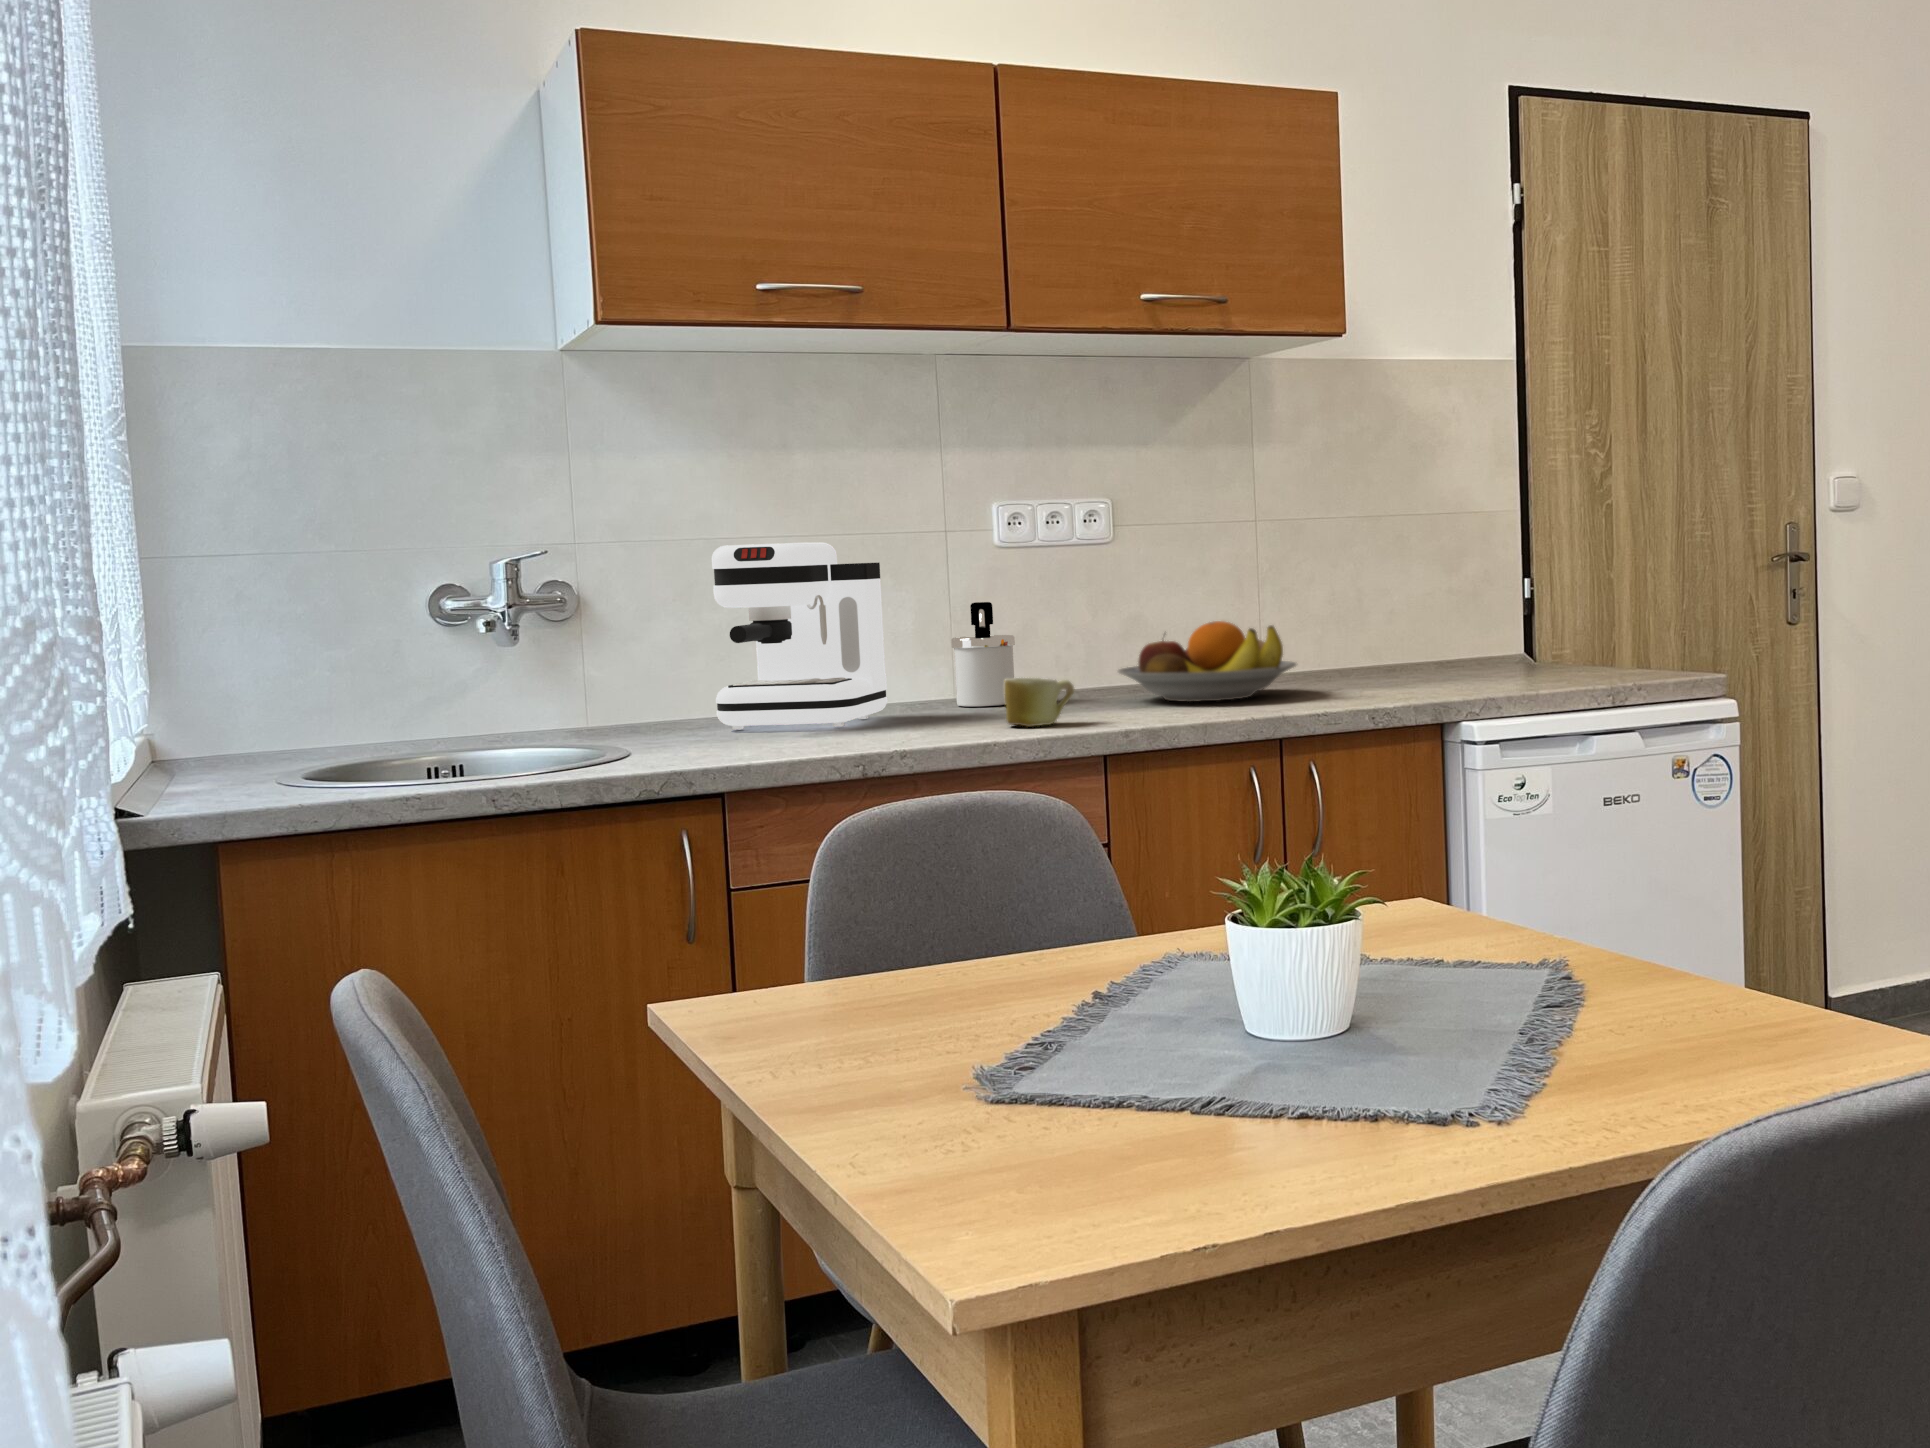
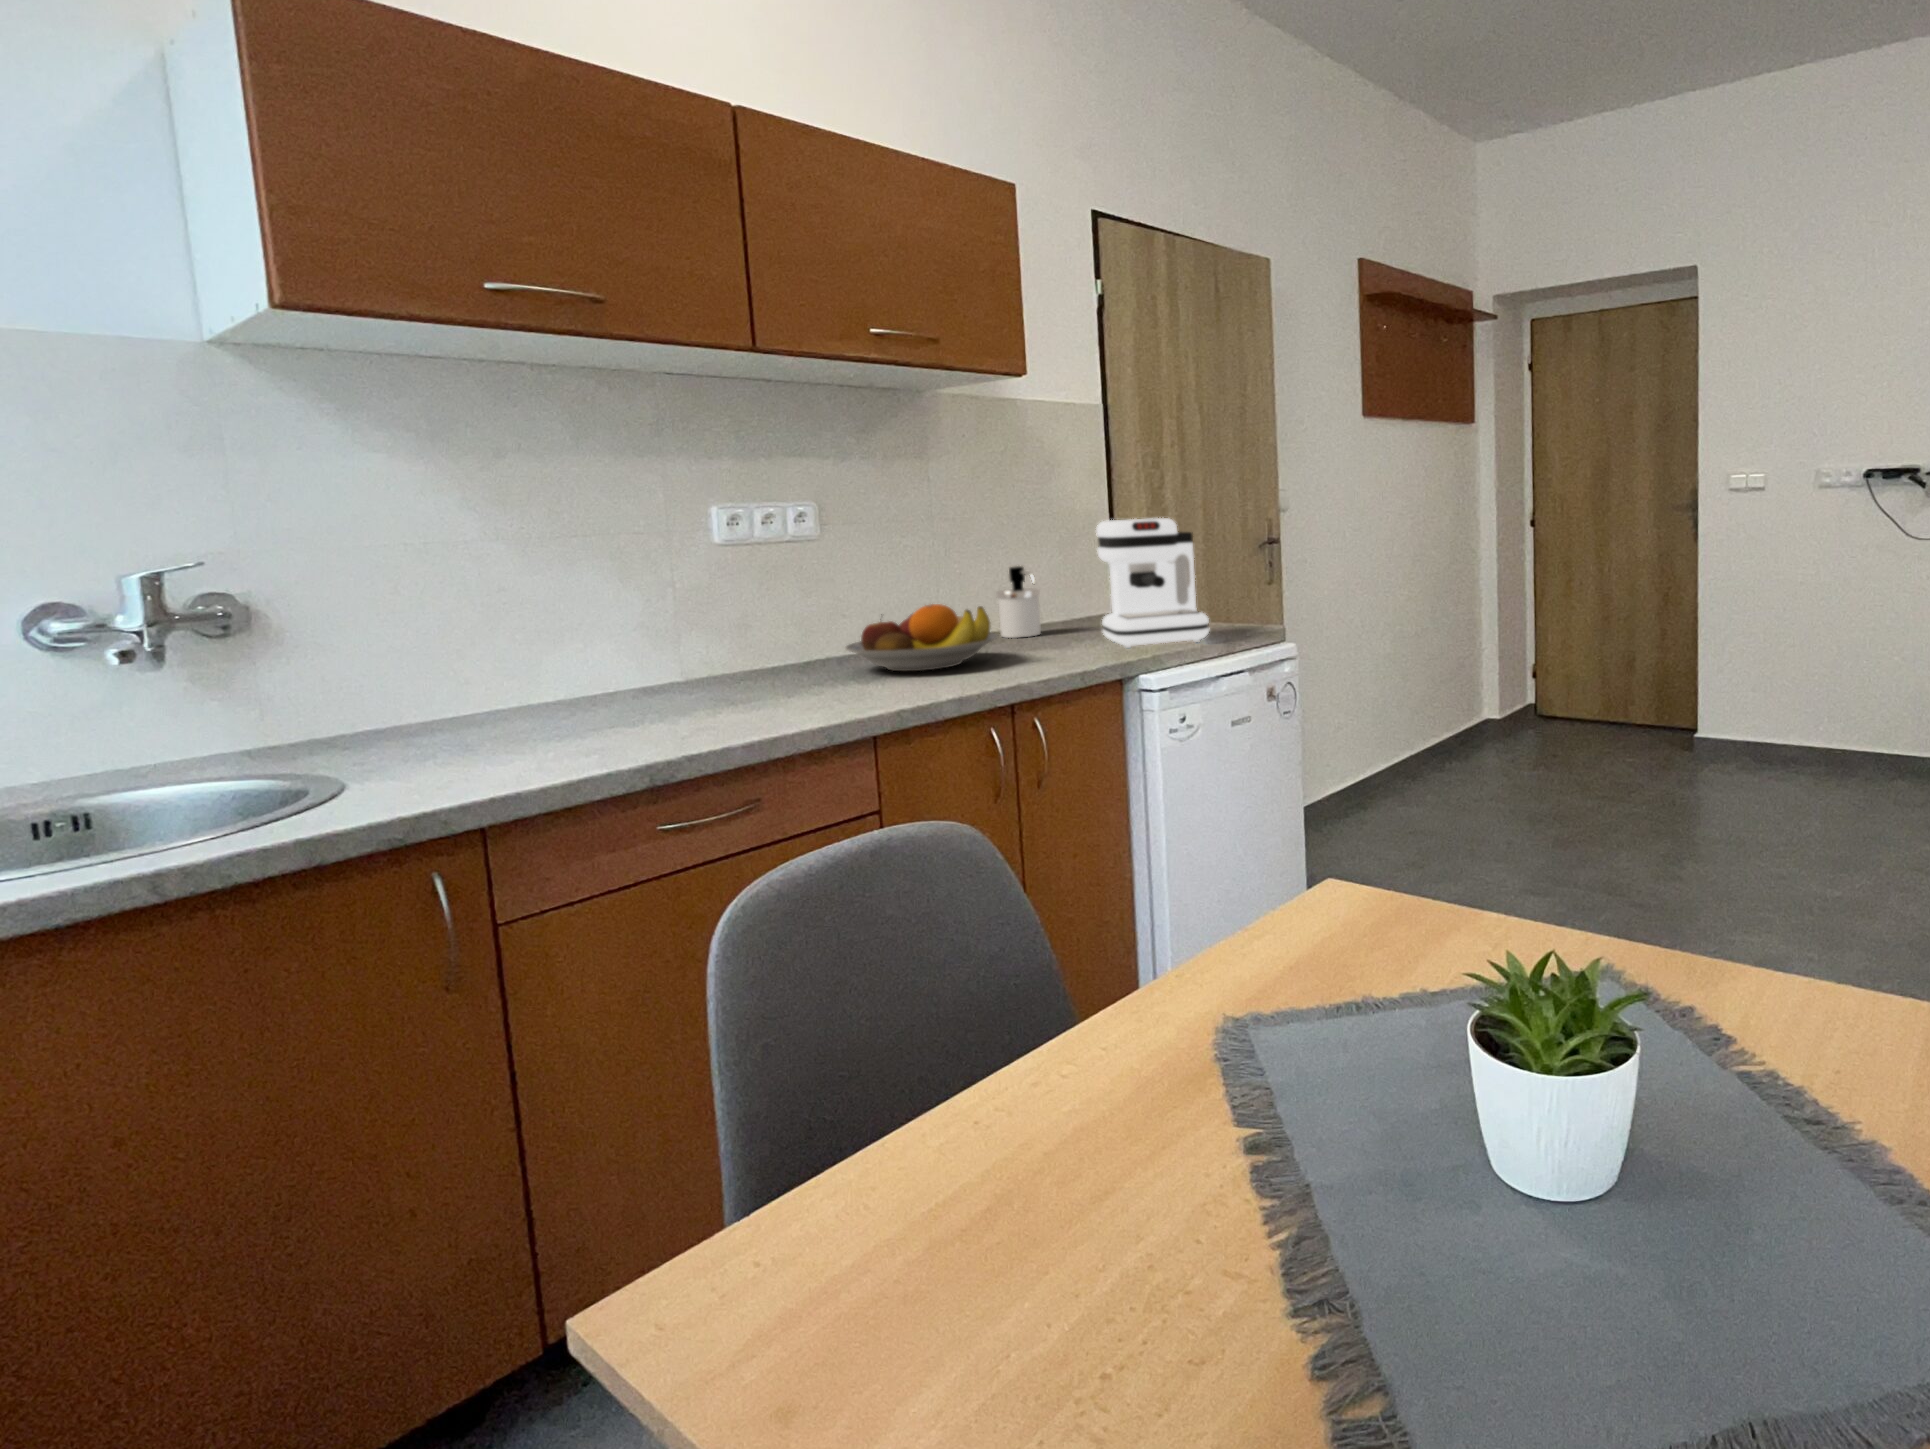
coffee maker: present [712,543,887,730] -> present [1096,518,1209,648]
soap dispenser: present [951,602,1015,707] -> present [996,566,1041,638]
mug: present [1004,678,1075,727] -> none [771,666,837,712]

